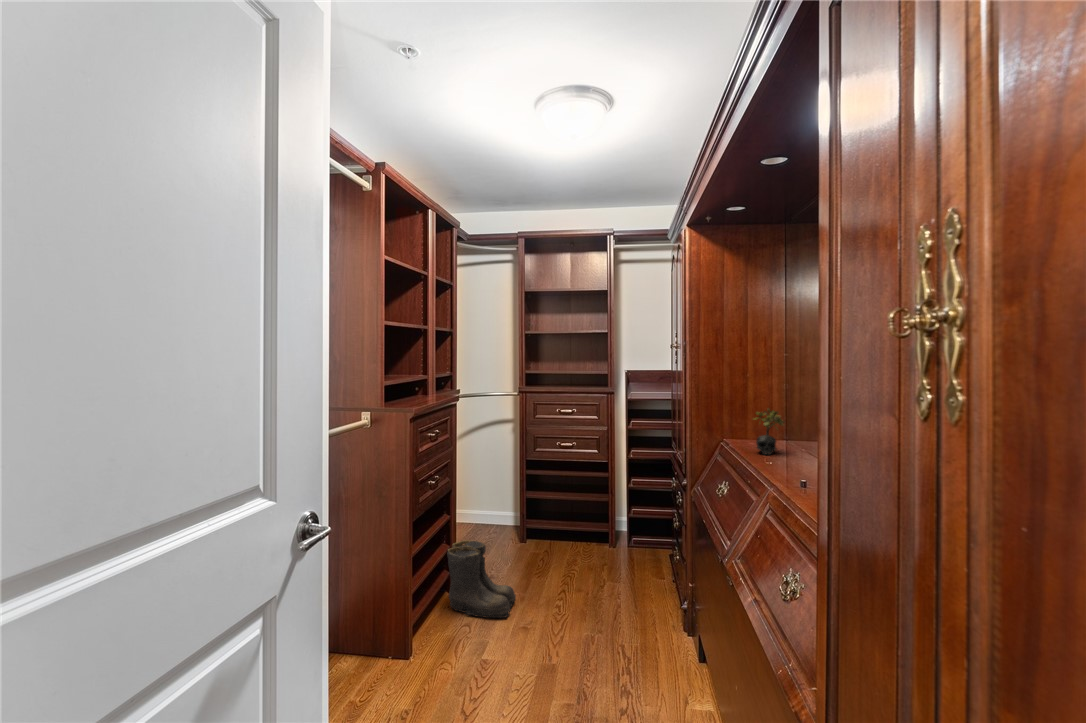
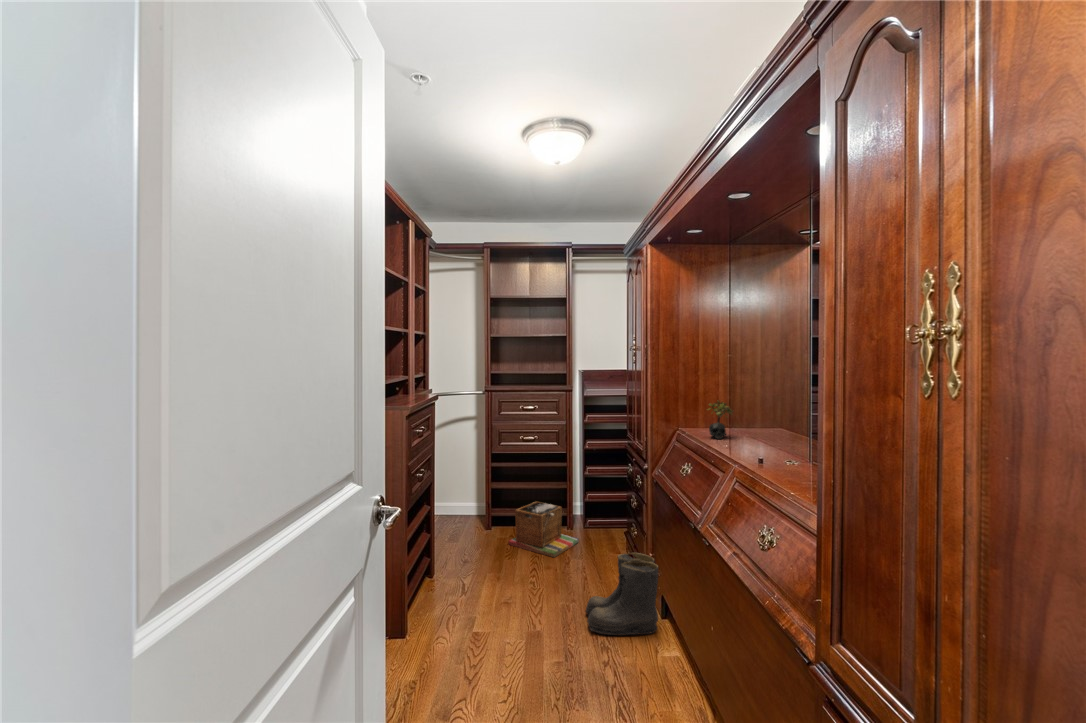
laundry basket: none [541,515,619,580] -> present [509,502,579,557]
boots: present [447,540,516,618] -> present [585,553,658,636]

